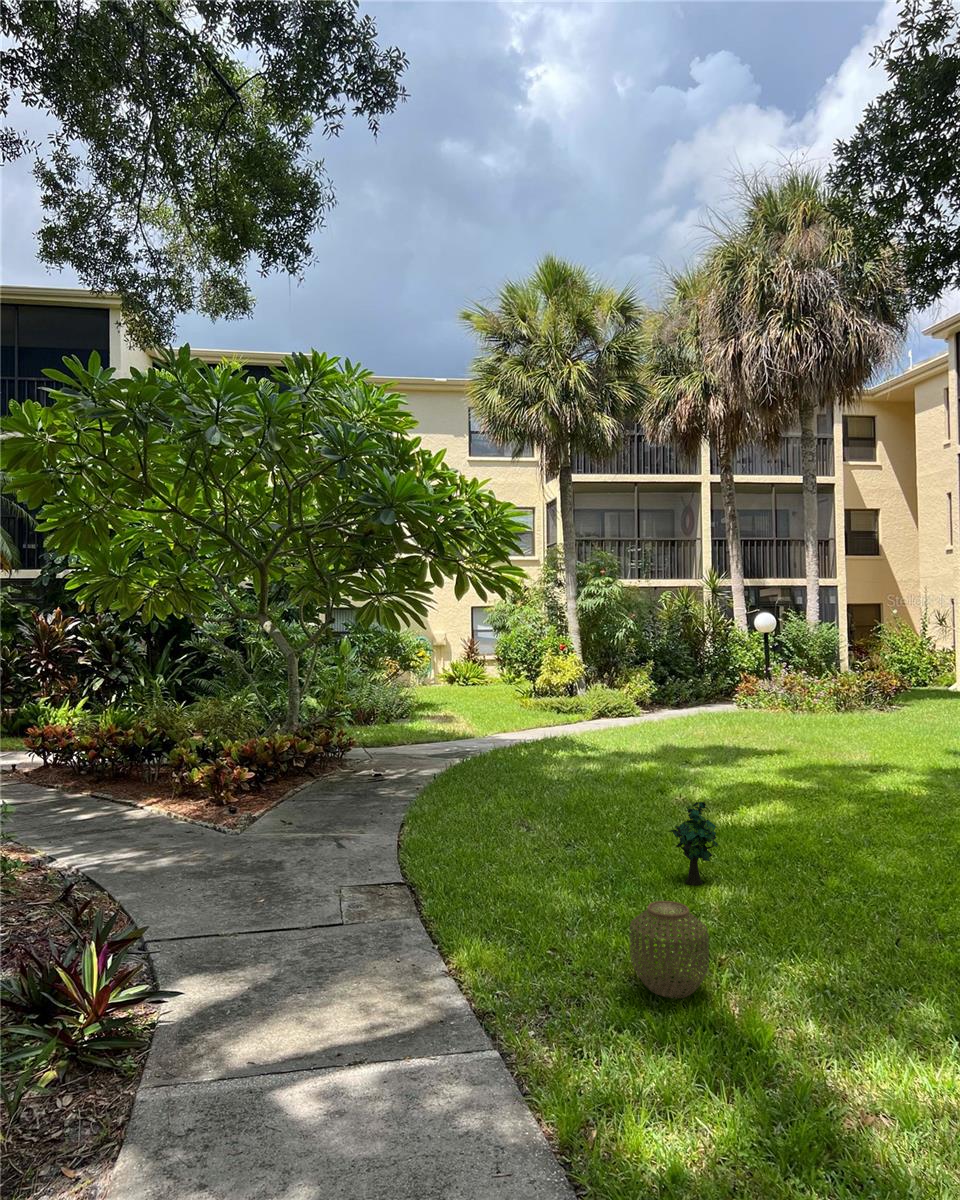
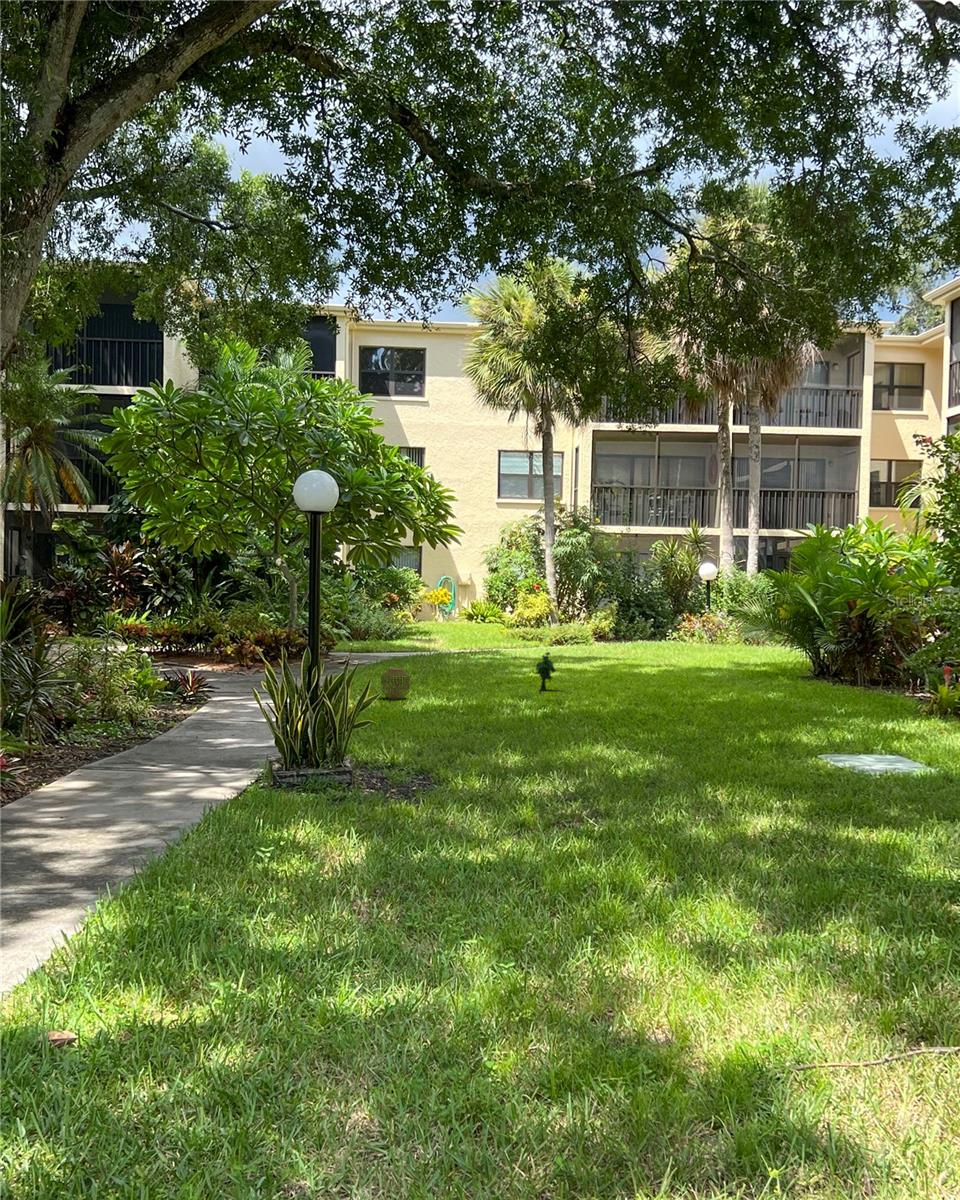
decorative plant: present [669,802,718,885] -> present [535,652,556,691]

